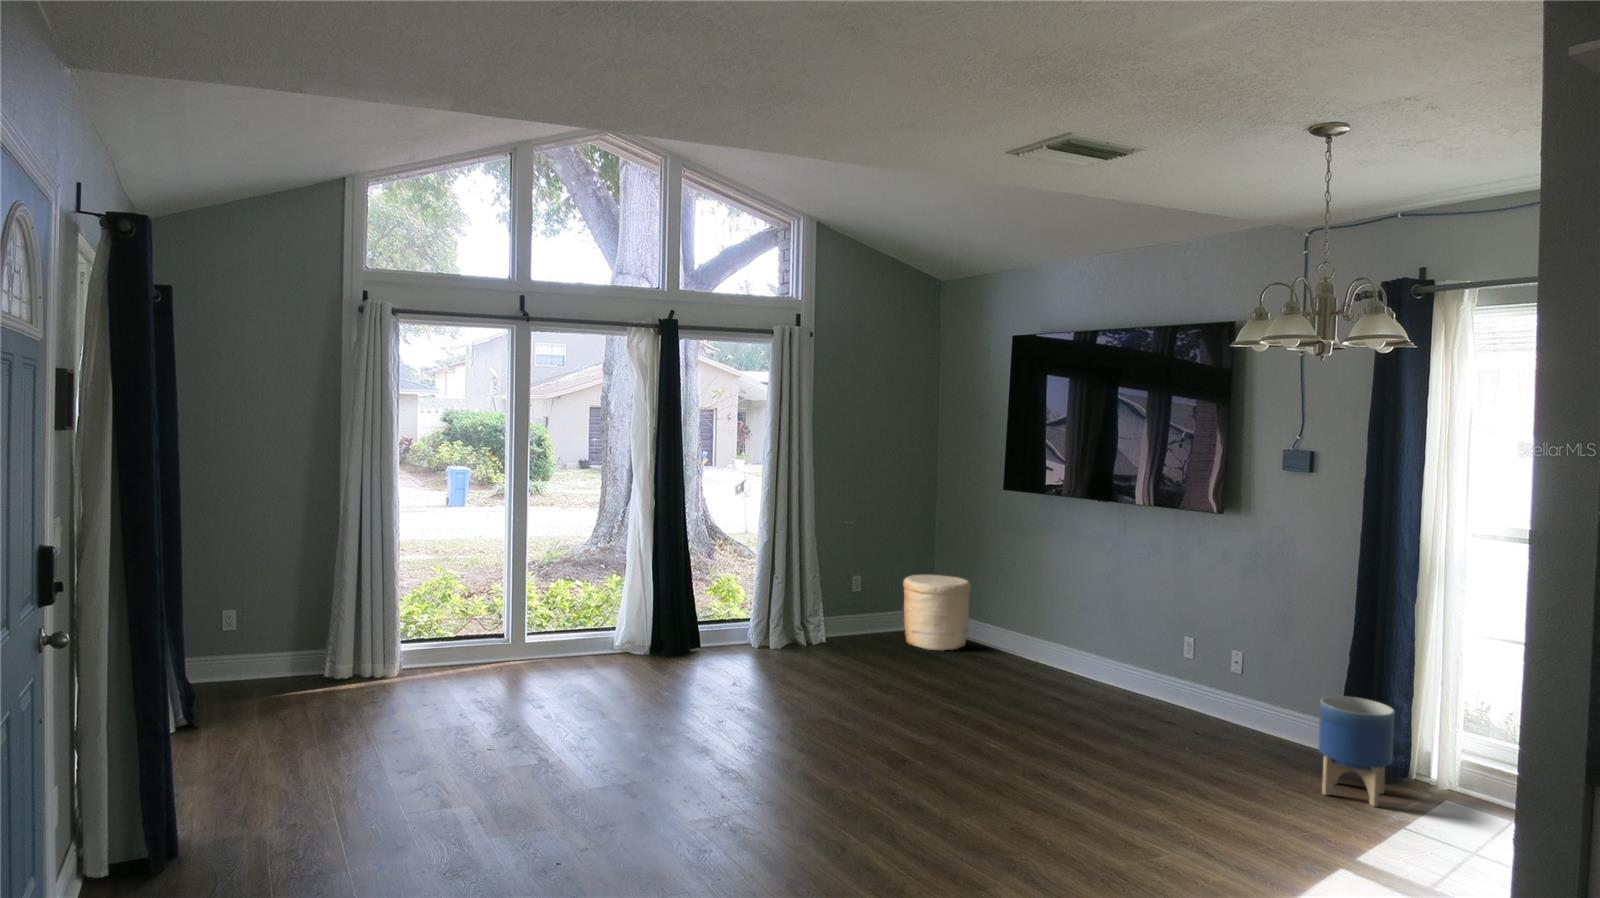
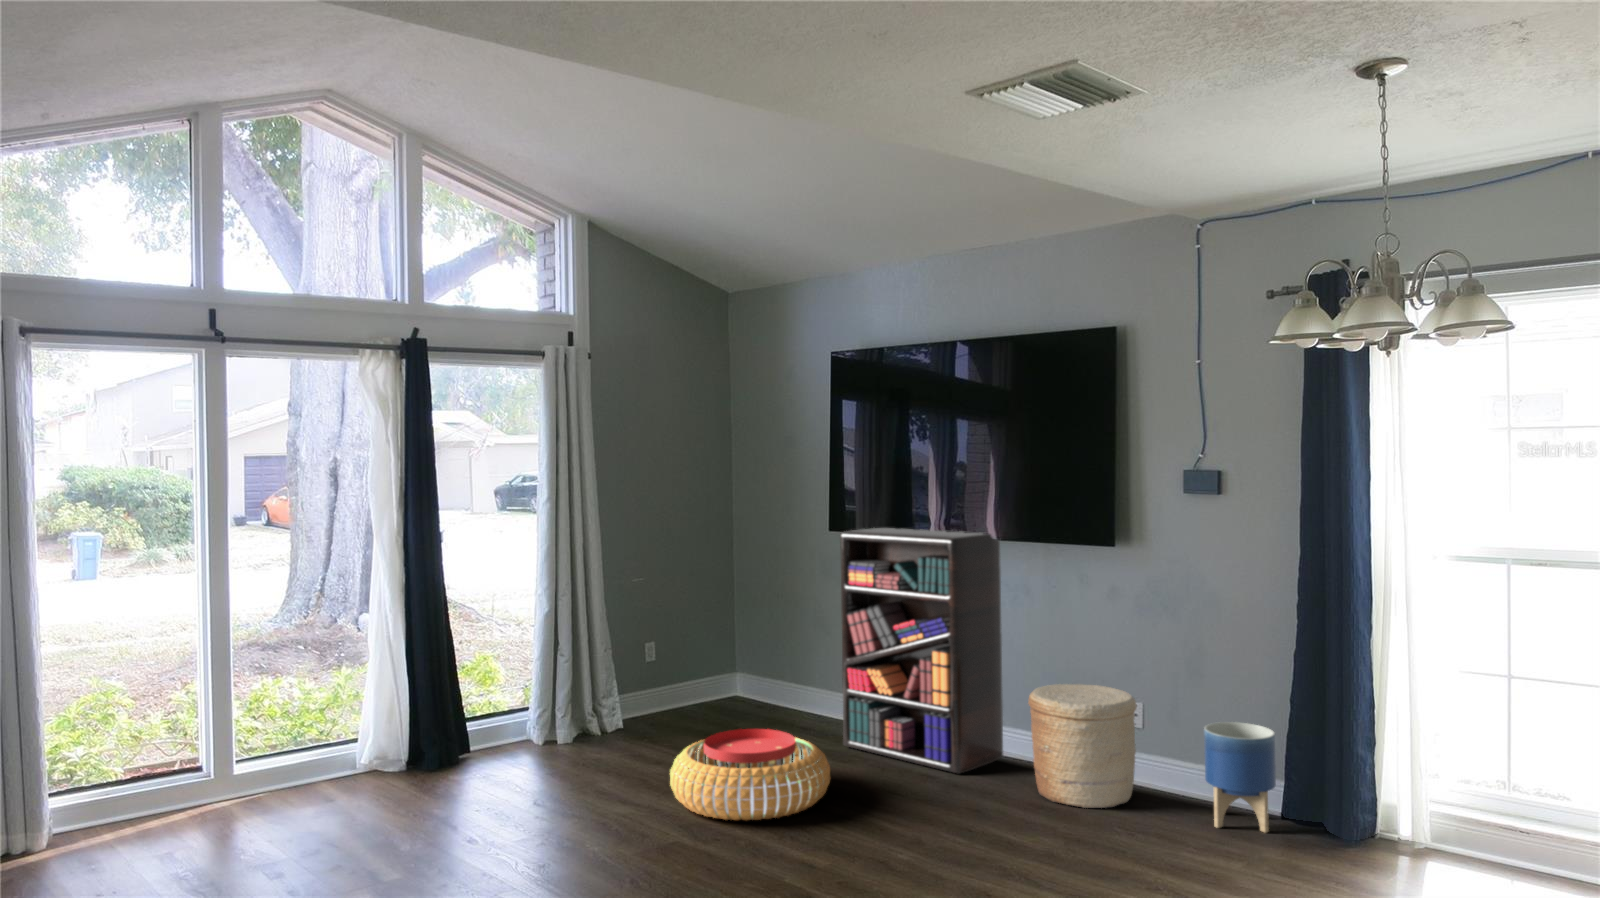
bookshelf: none [1001,491,1151,714] -> present [840,528,1003,773]
woven basket: present [903,575,971,650] -> present [1028,684,1136,808]
pouf: none [833,652,970,728] -> present [670,729,831,820]

